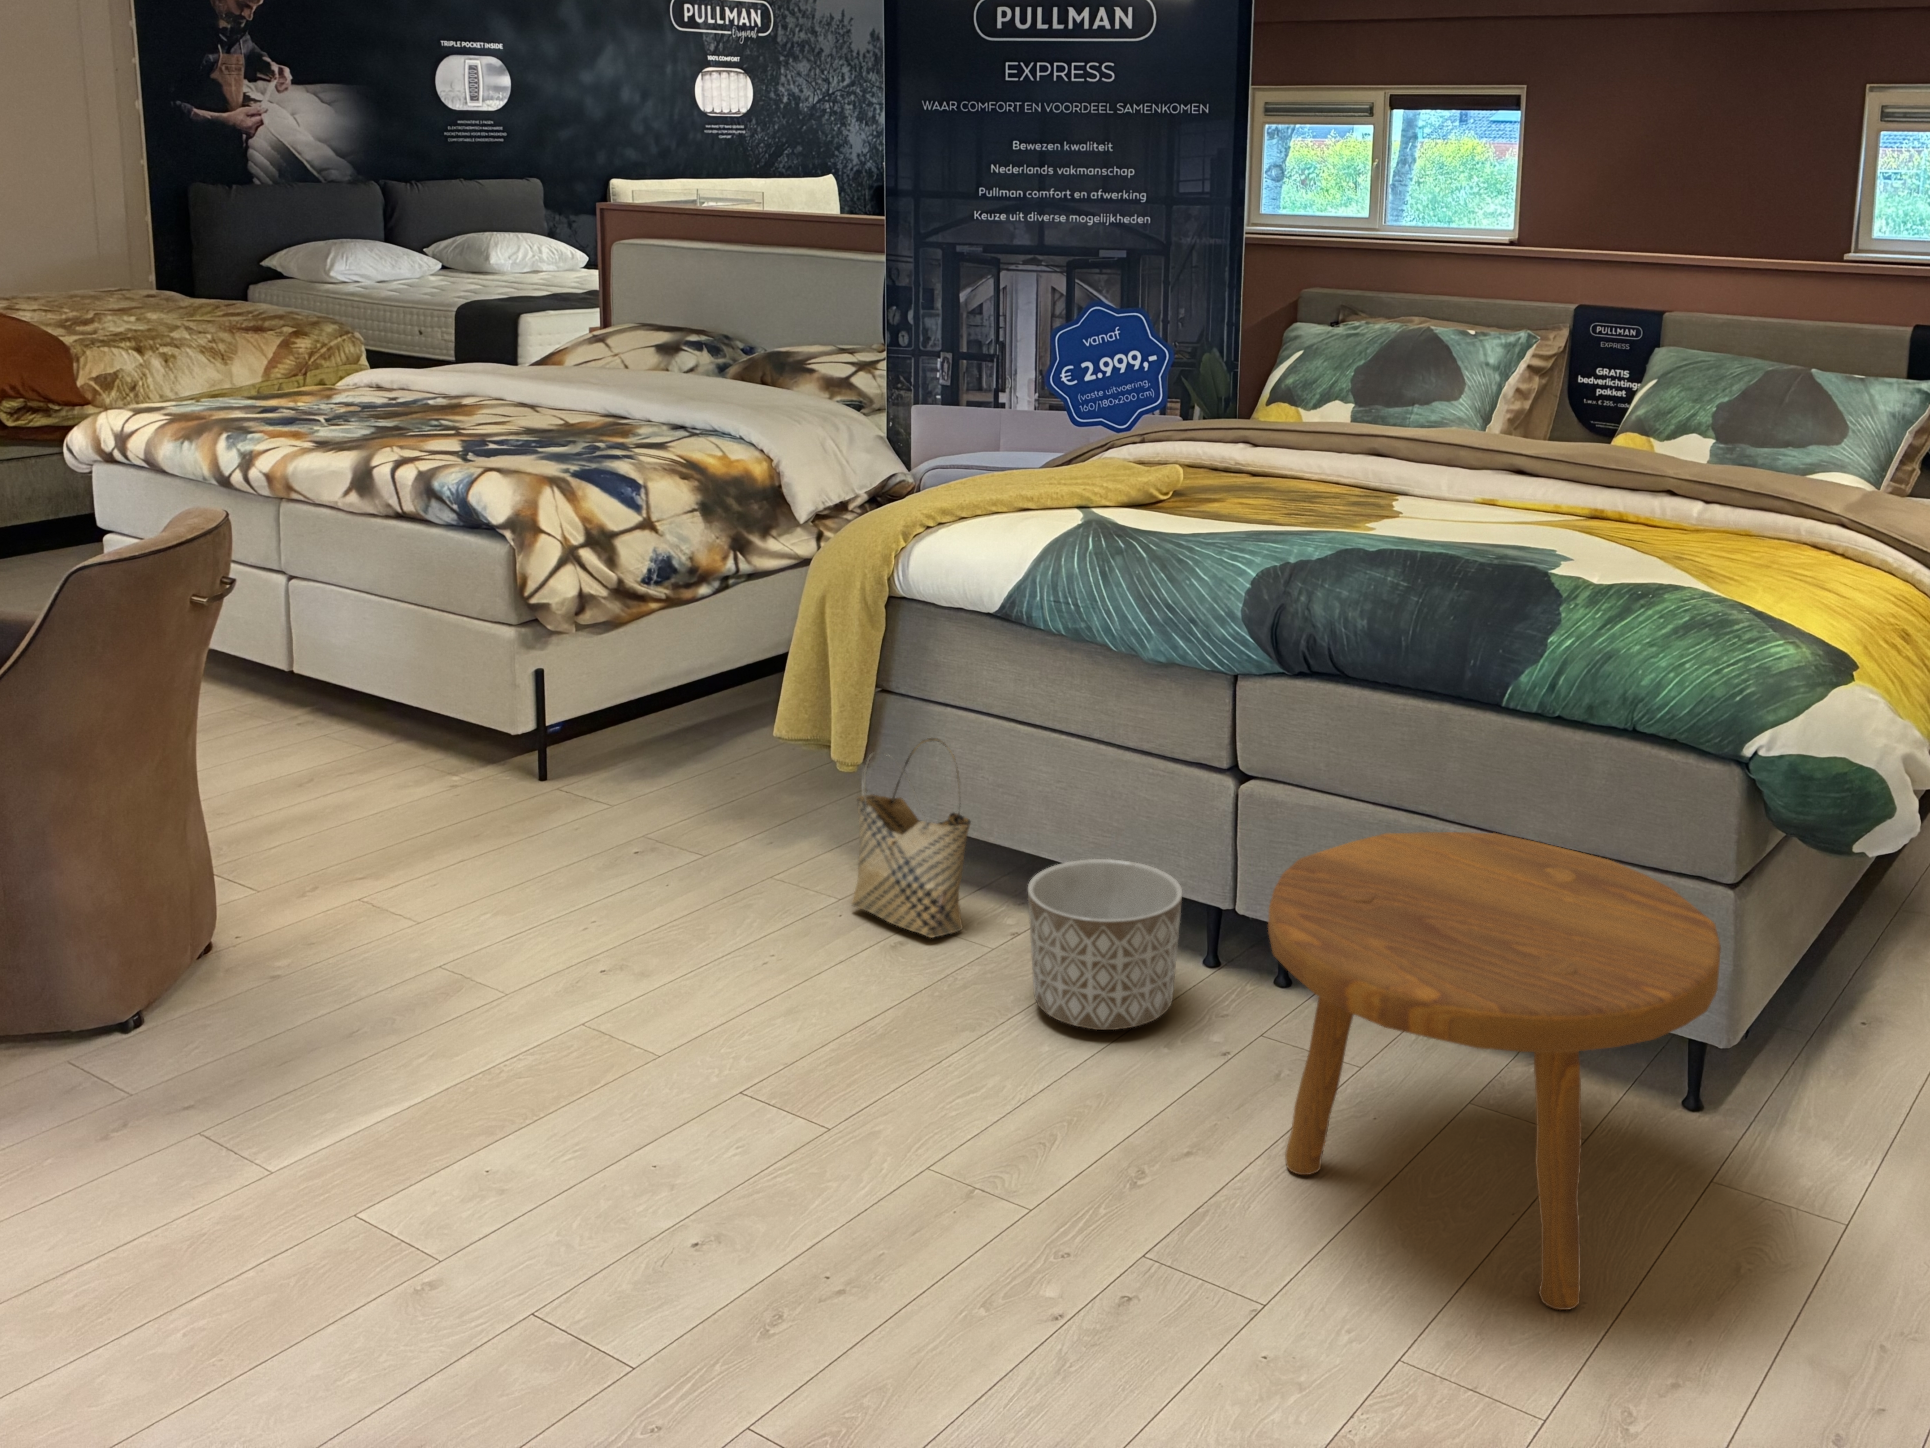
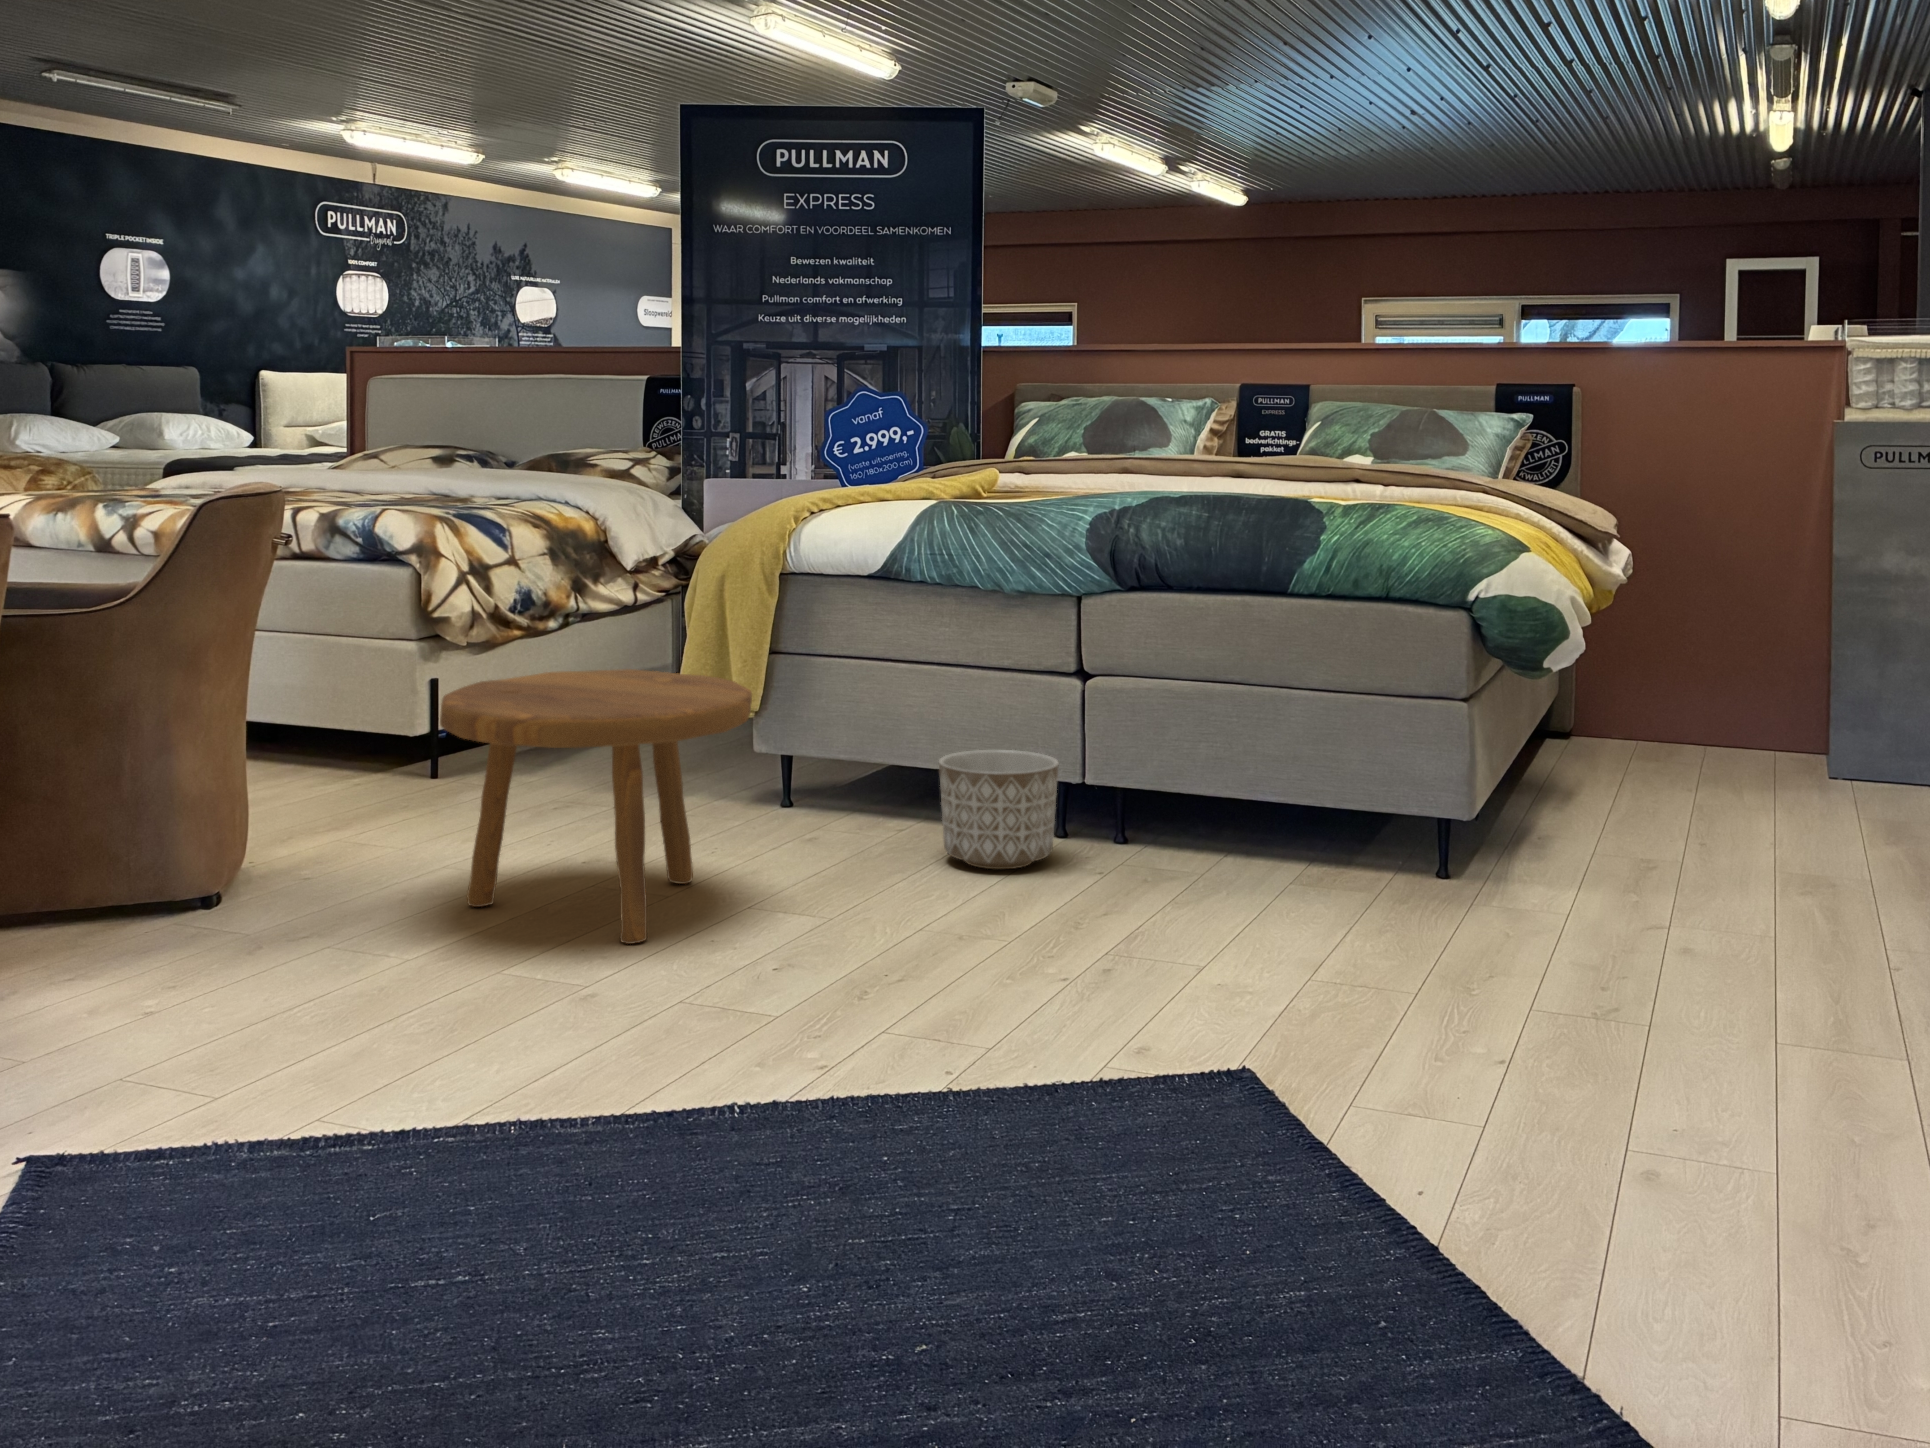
woven basket: present [851,738,971,937] -> none [761,681,865,836]
footstool: present [1268,832,1721,1310] -> present [440,669,752,944]

